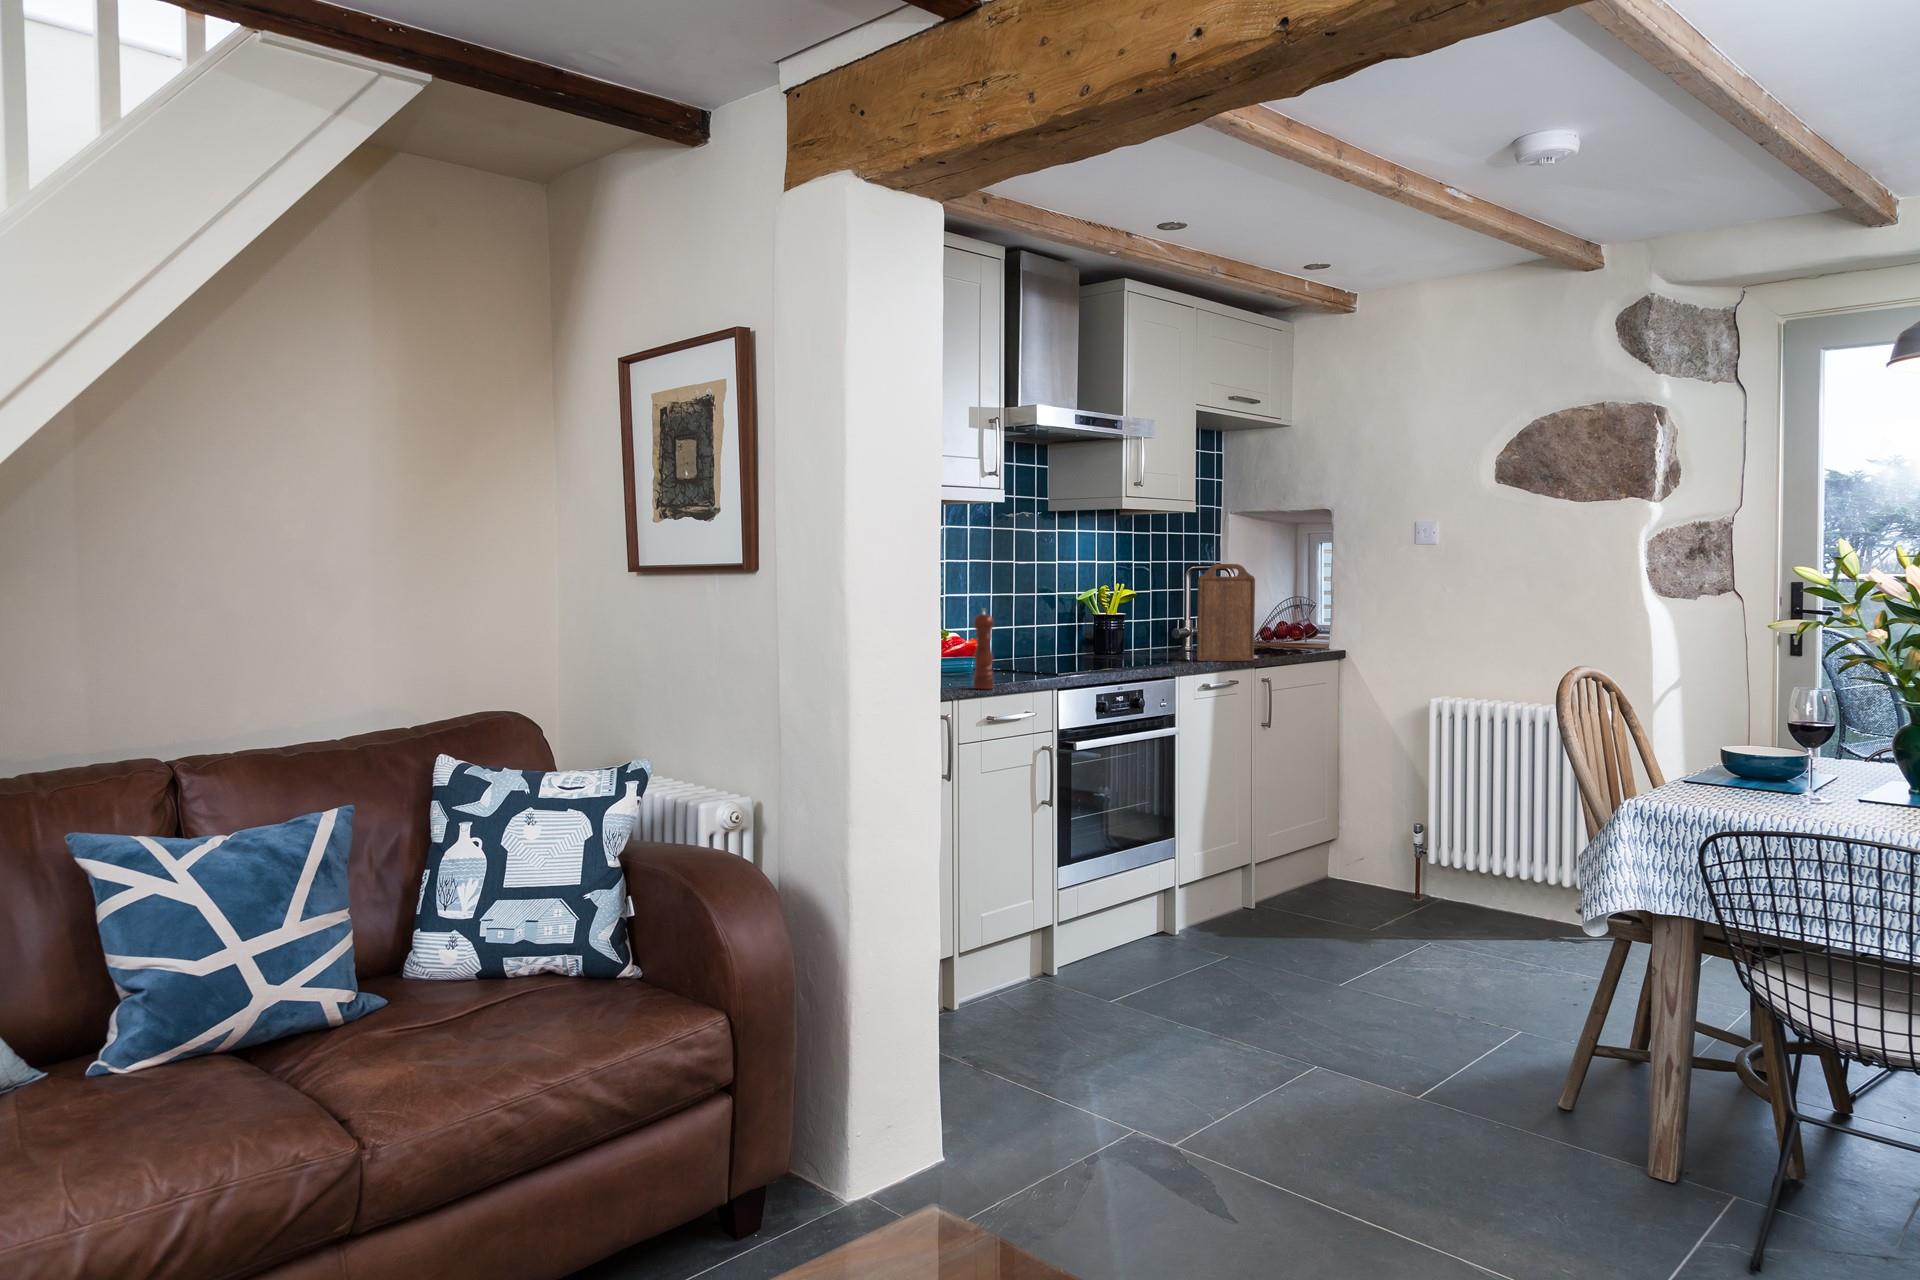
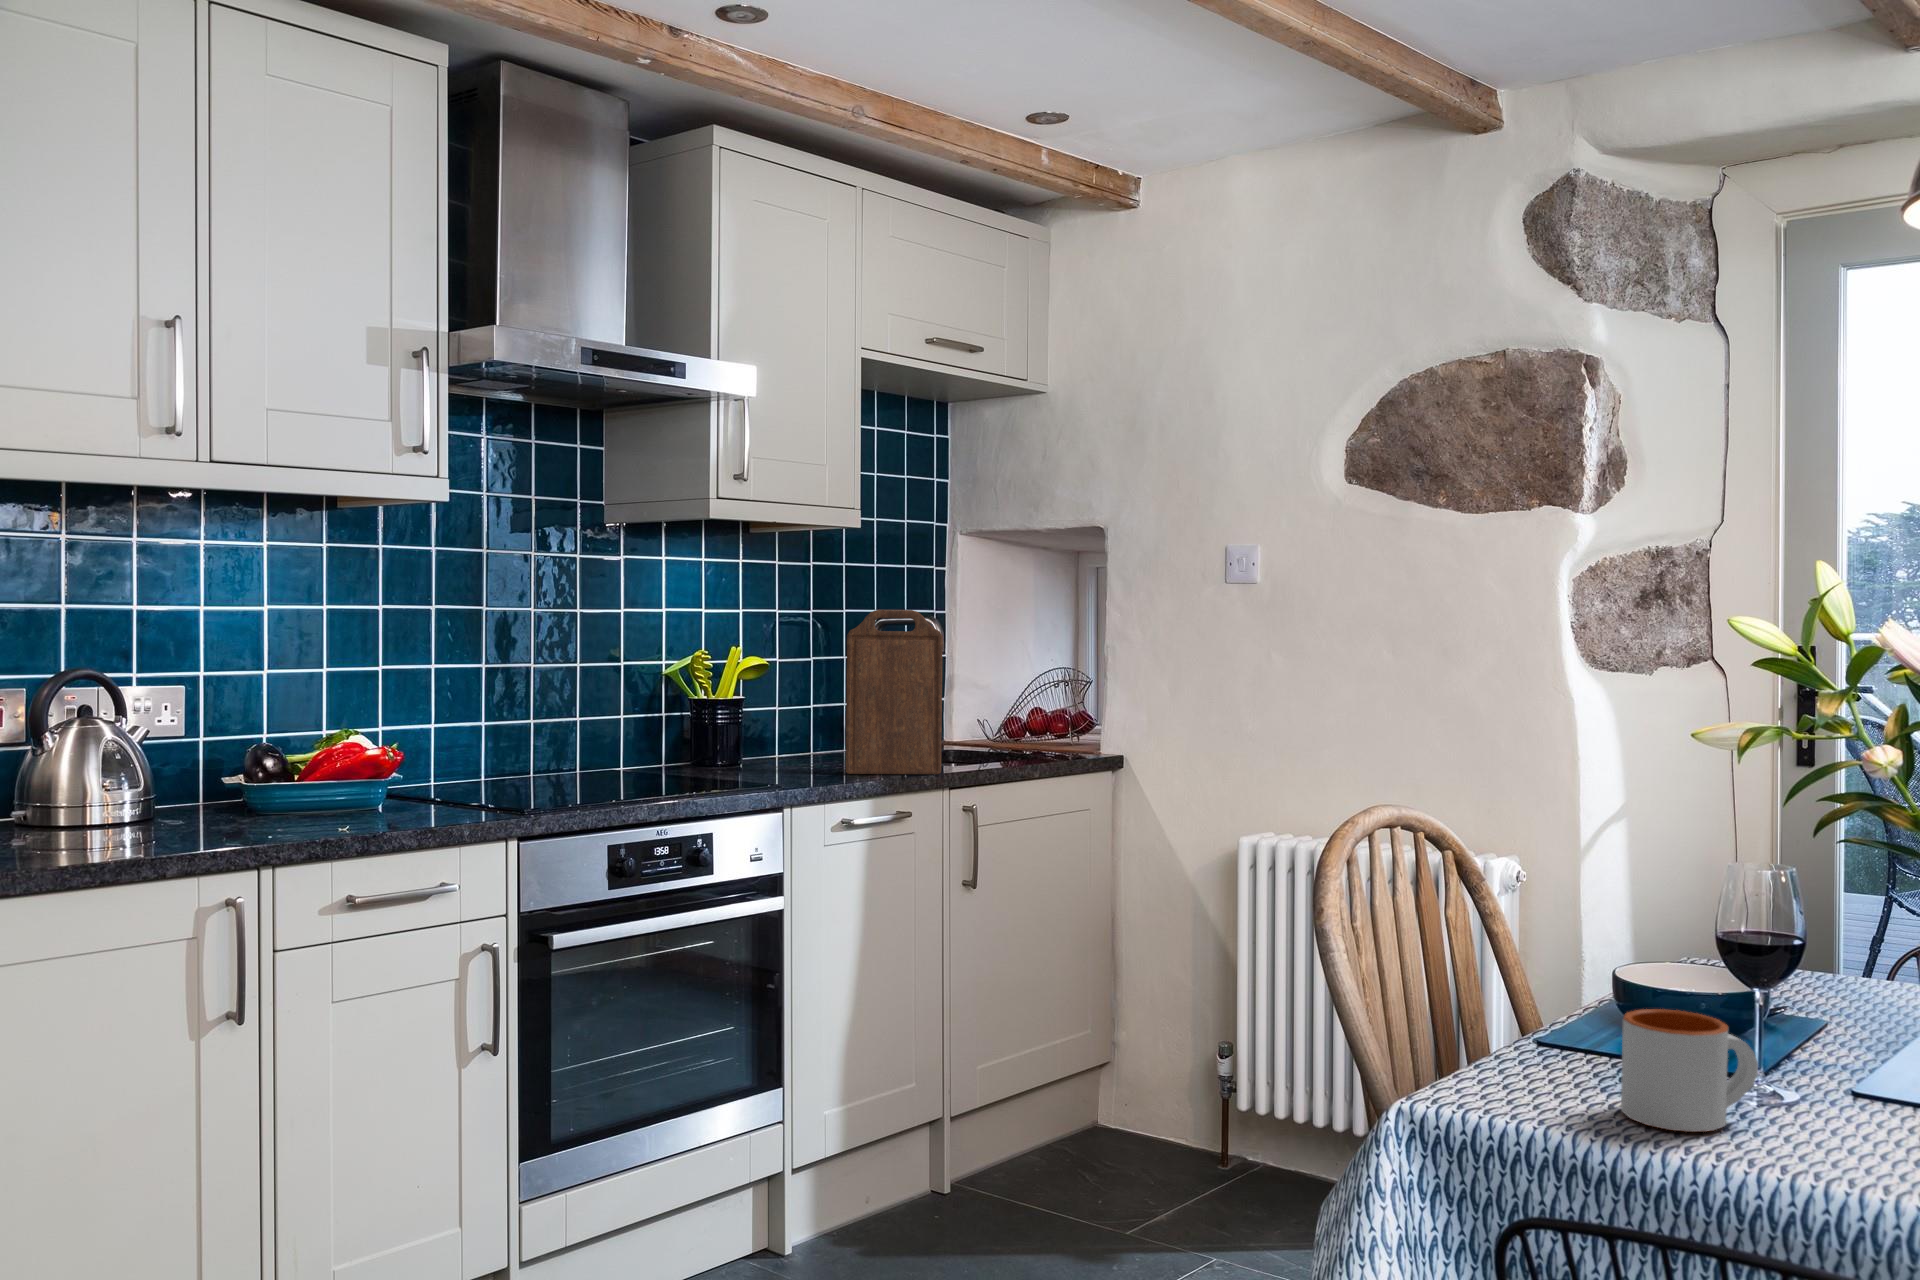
pepper mill: present [973,608,994,689] -> none [306,682,348,835]
mug: none [1740,756,1809,810] -> present [1621,1009,1758,1132]

